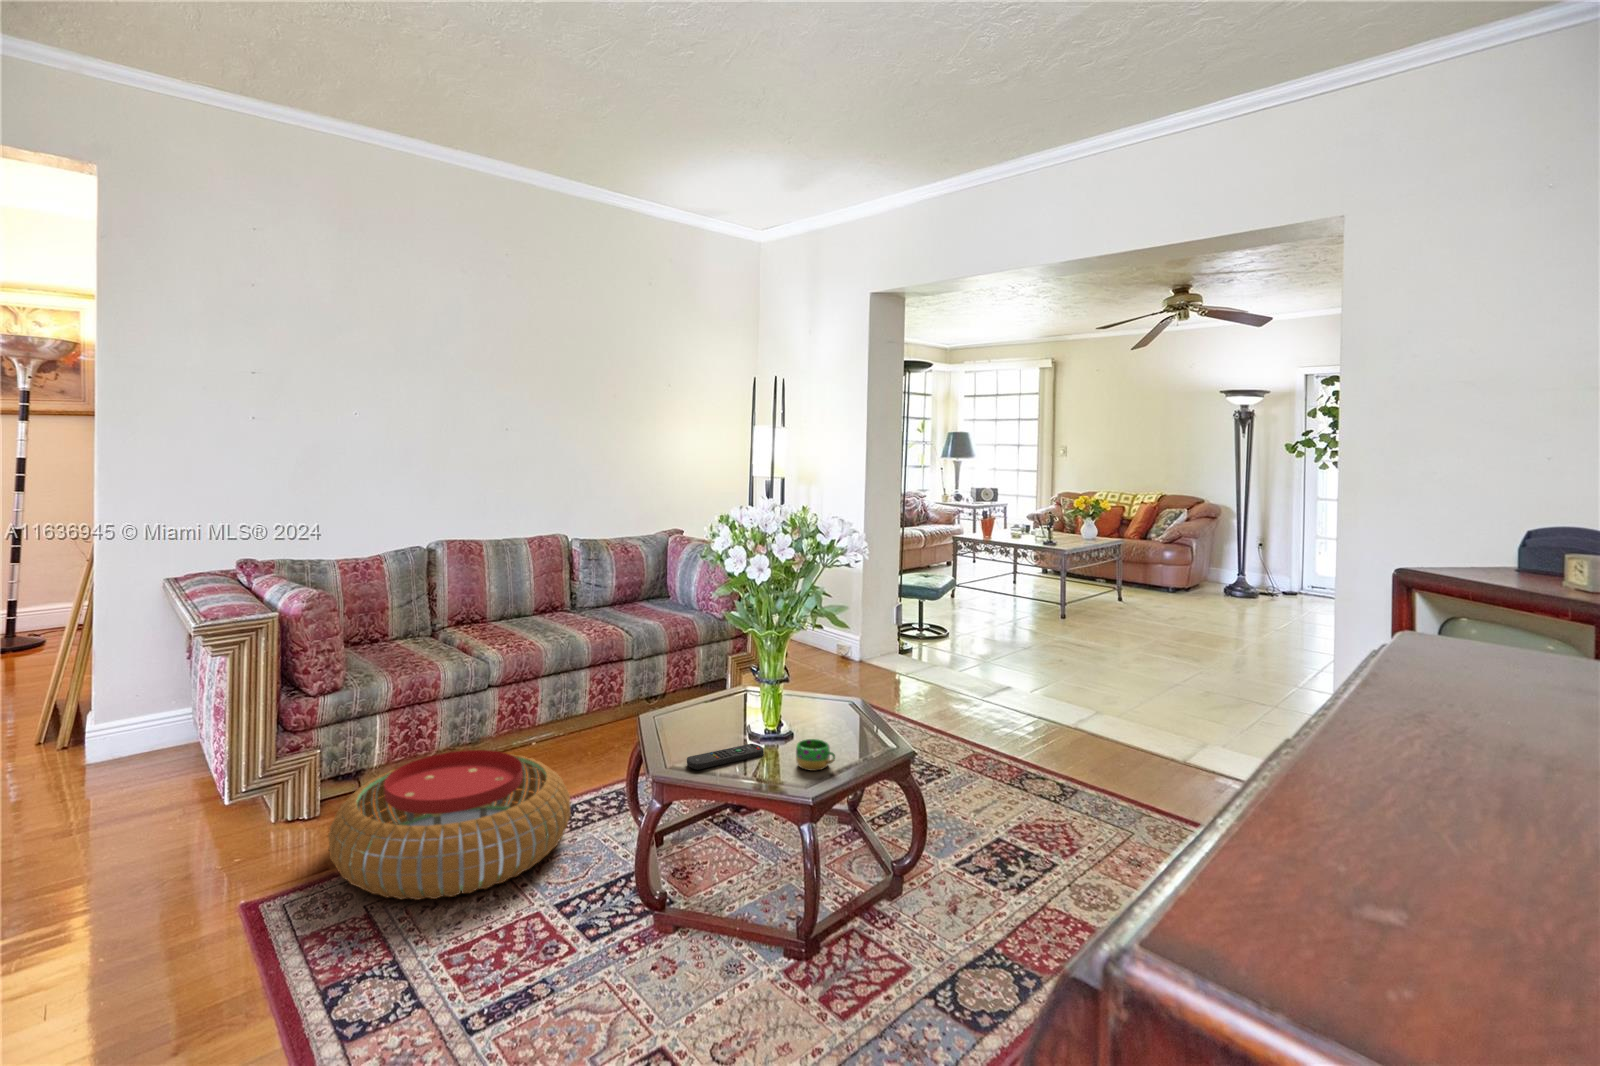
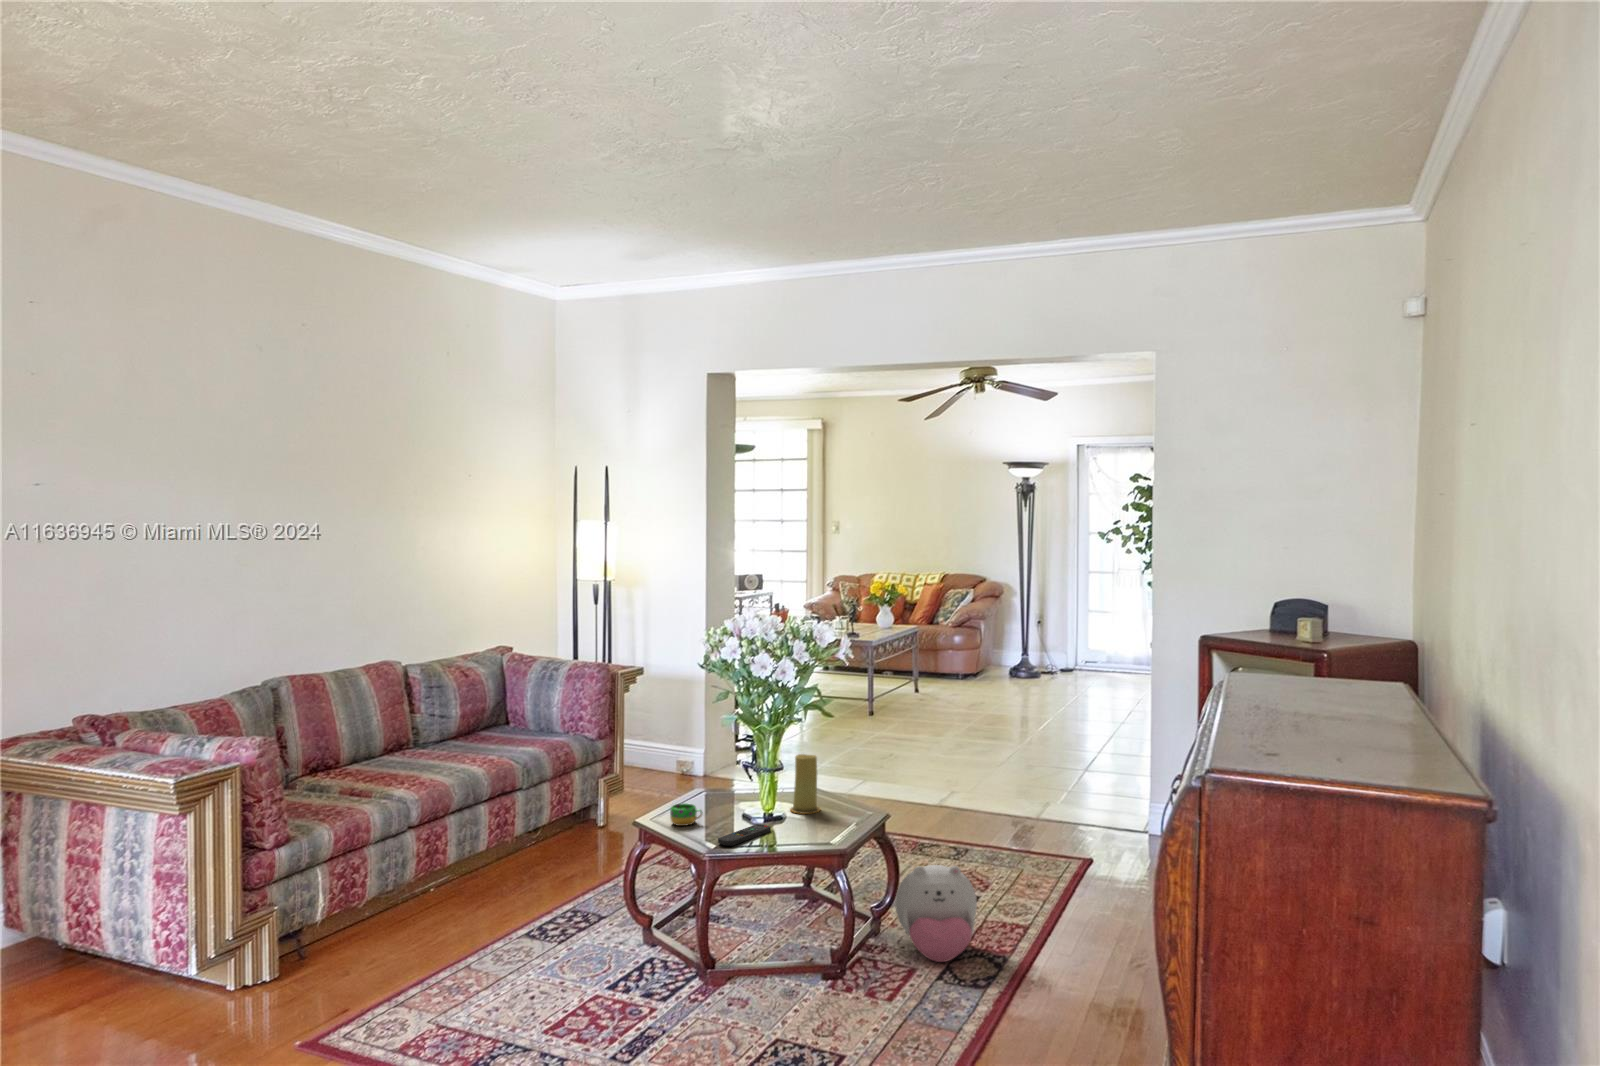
candle: none [814,665,850,737] -> present [790,754,820,814]
mug: present [796,739,835,771] -> present [670,803,703,826]
pouf: present [328,750,571,900] -> none [359,876,579,1008]
plush toy: none [906,831,1015,967] -> present [895,865,977,962]

